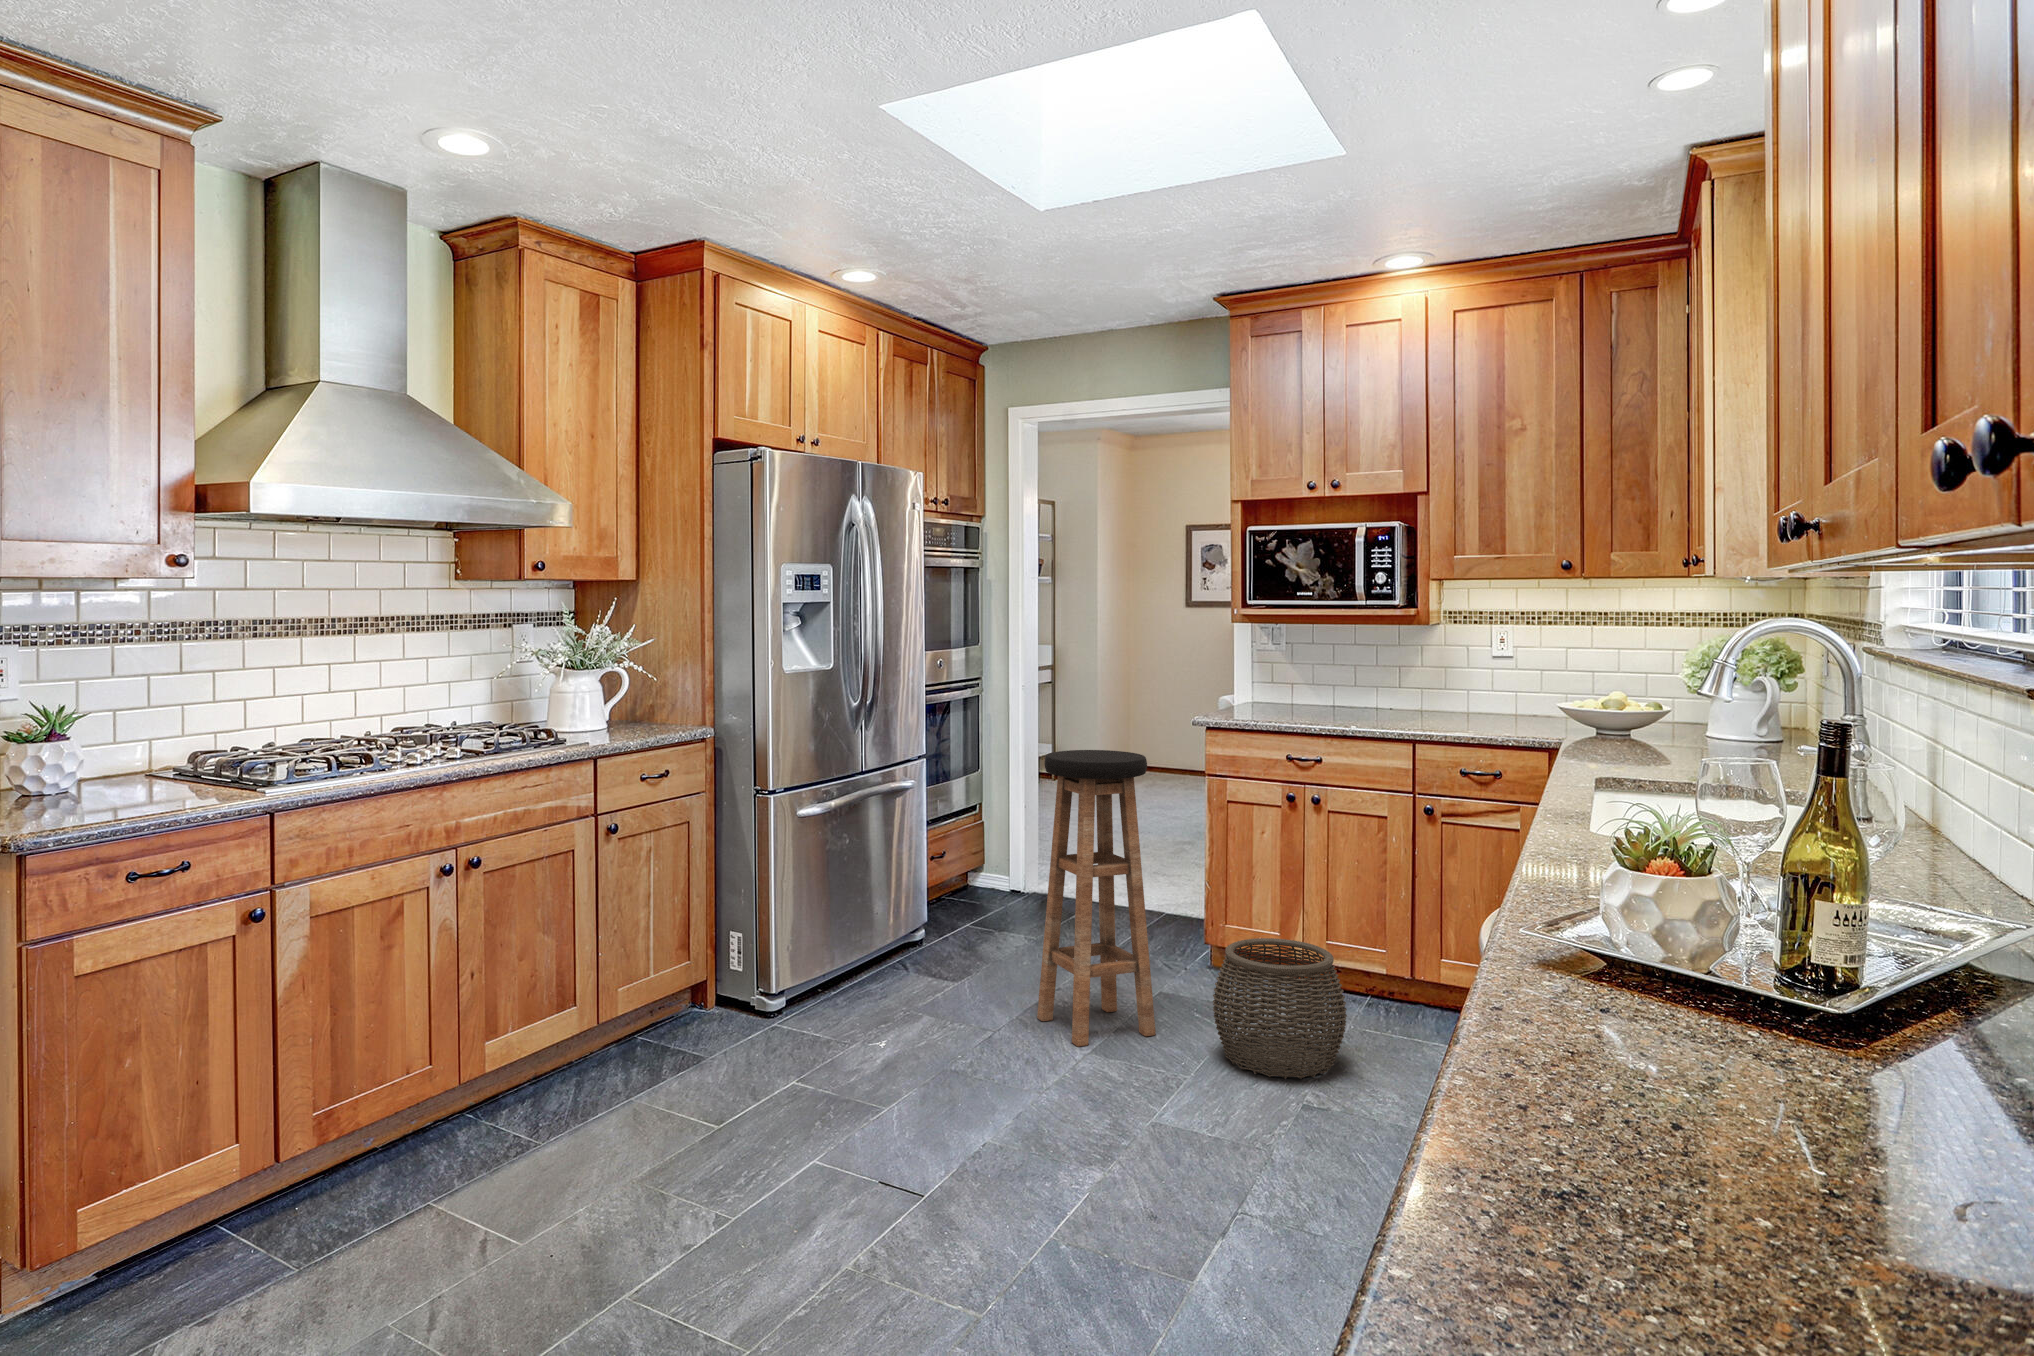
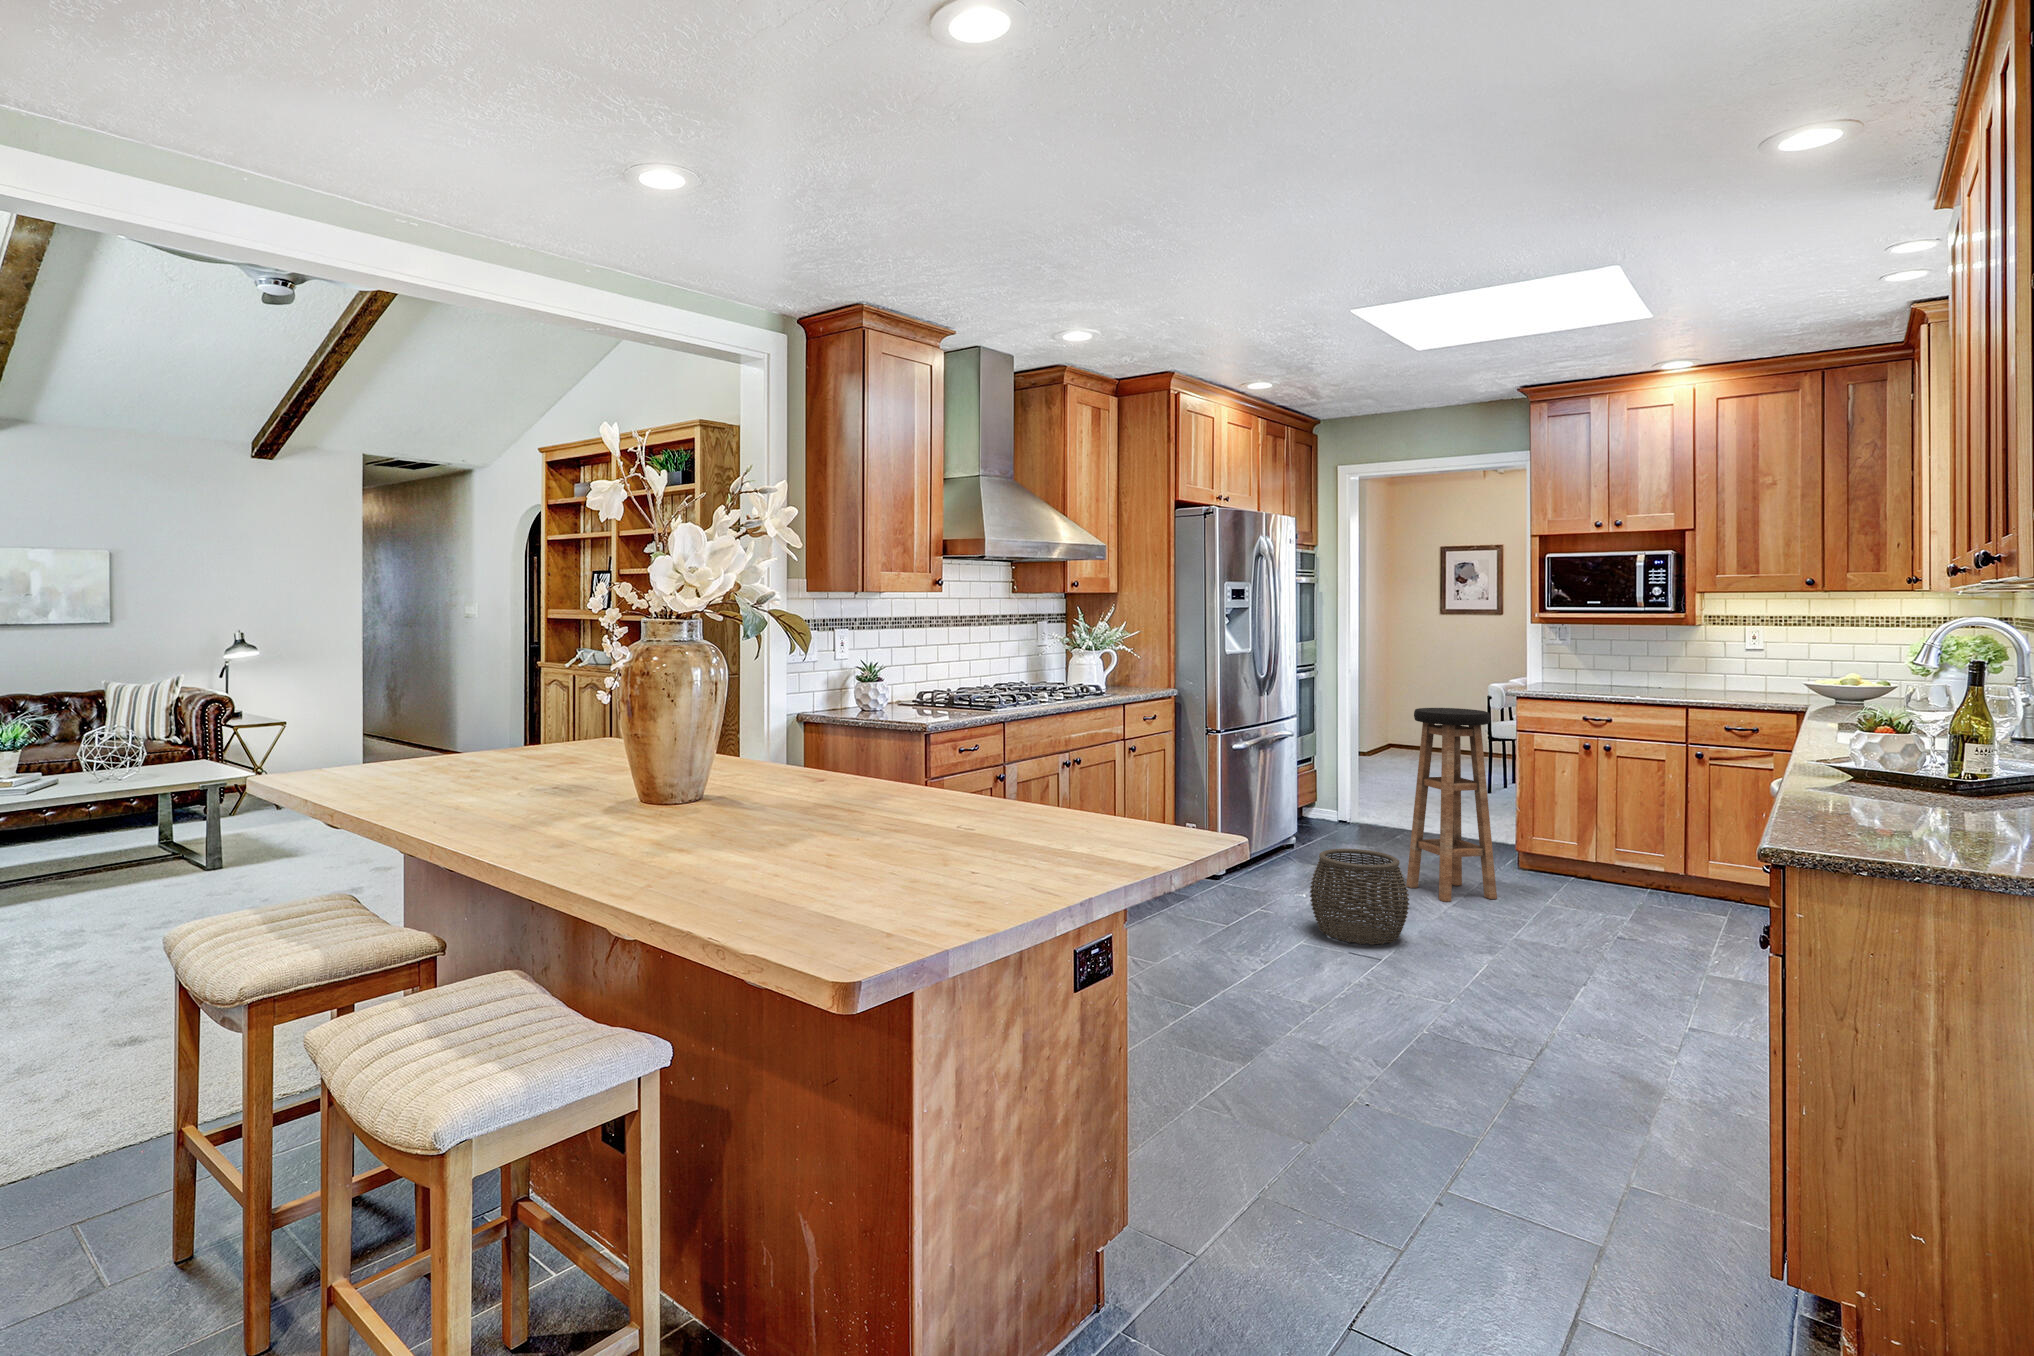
woven basket: present [1213,938,1347,1079] -> present [1310,849,1409,945]

